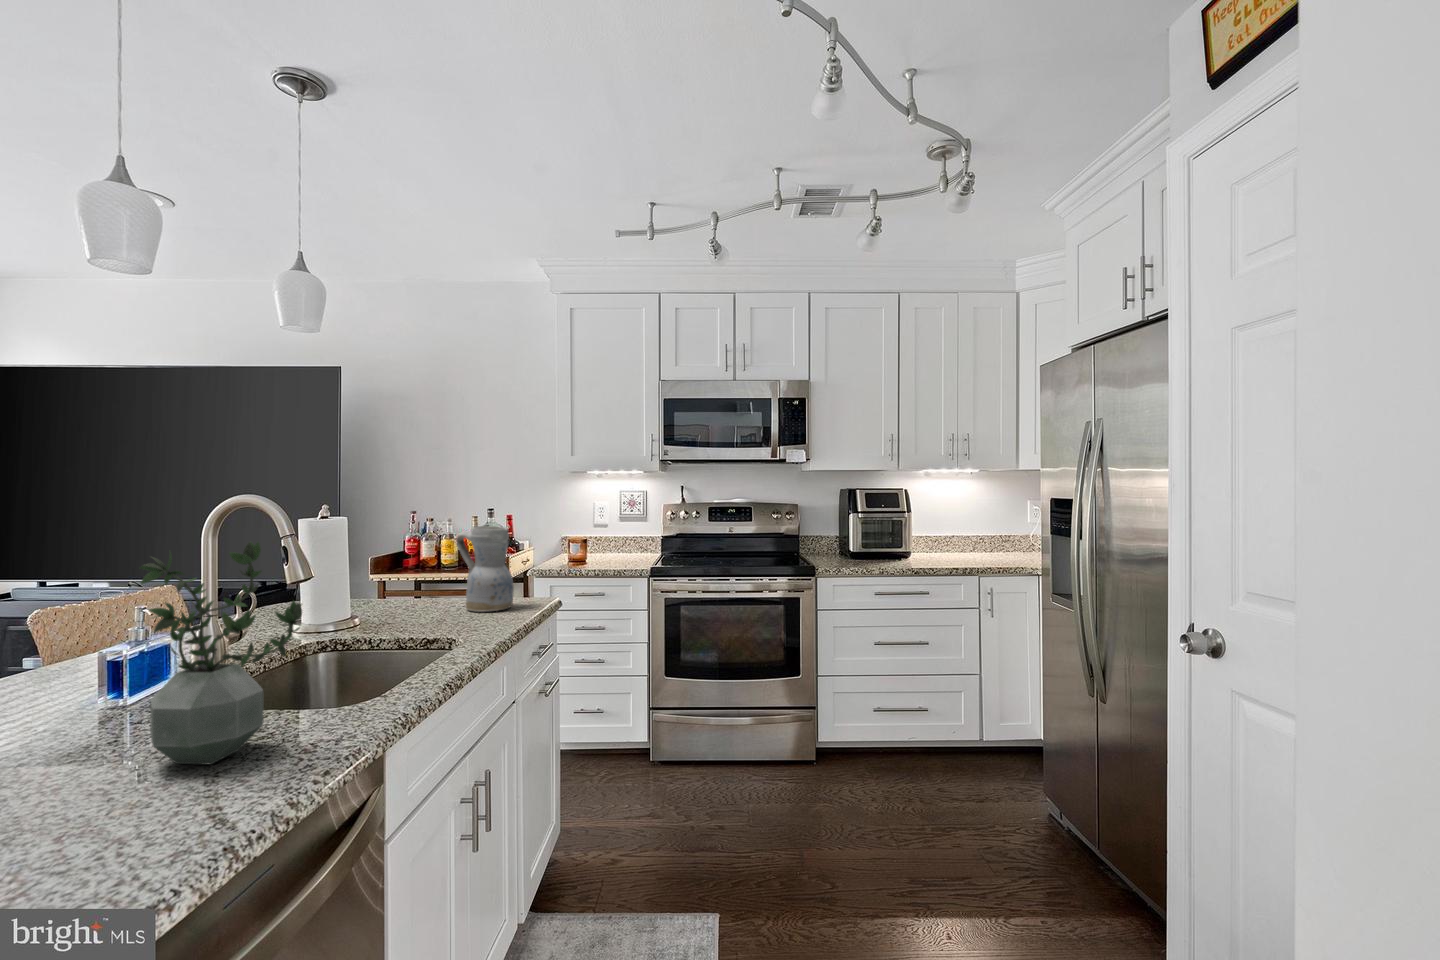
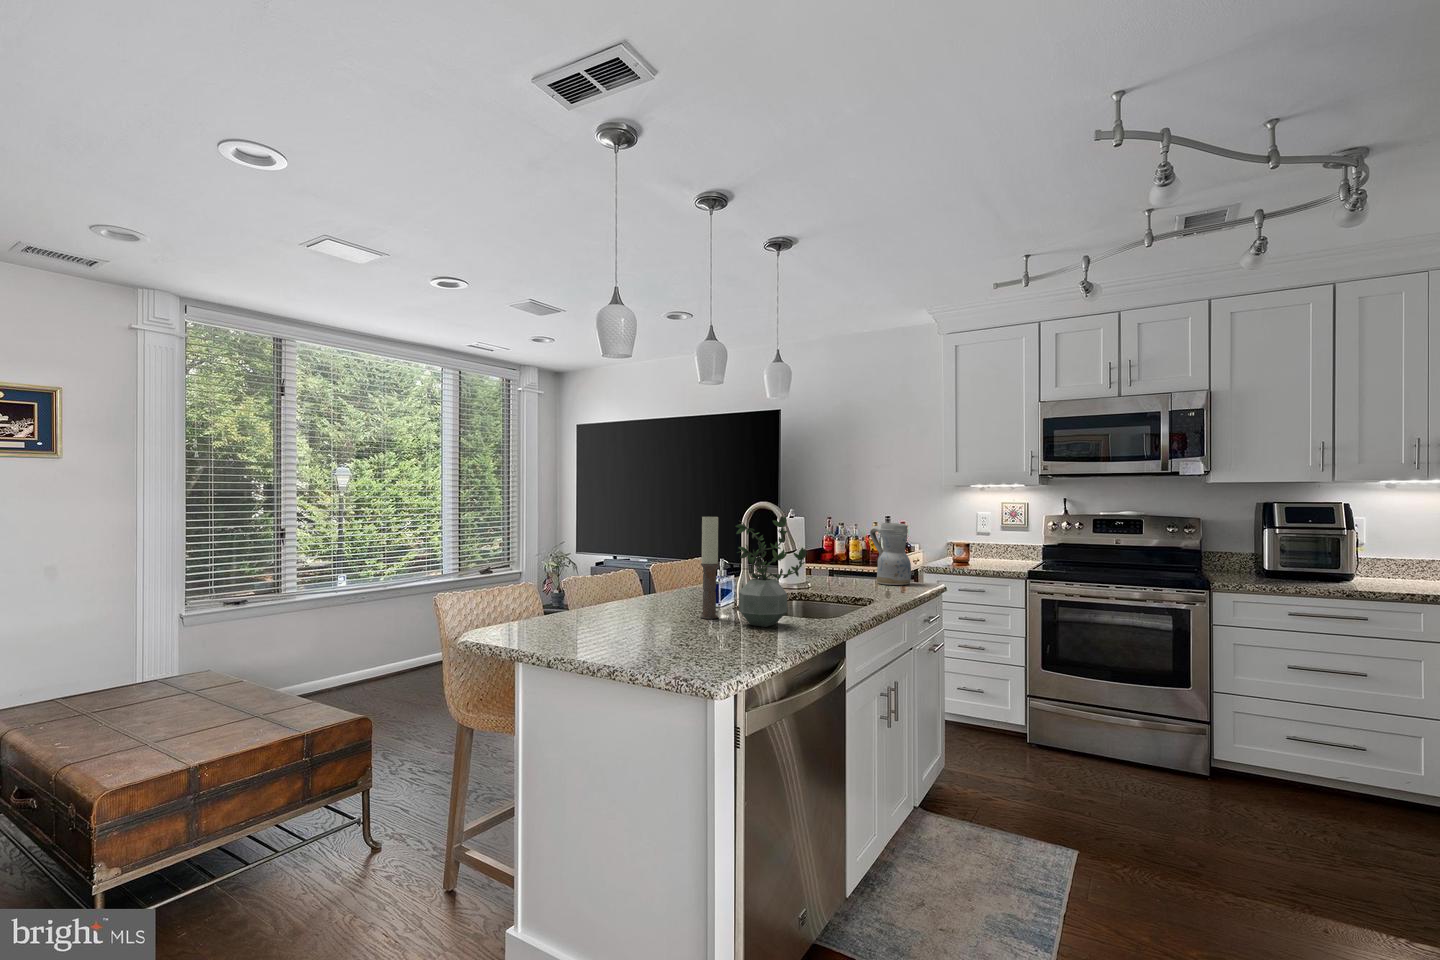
candle: none [65,541,113,759] -> present [700,514,719,619]

